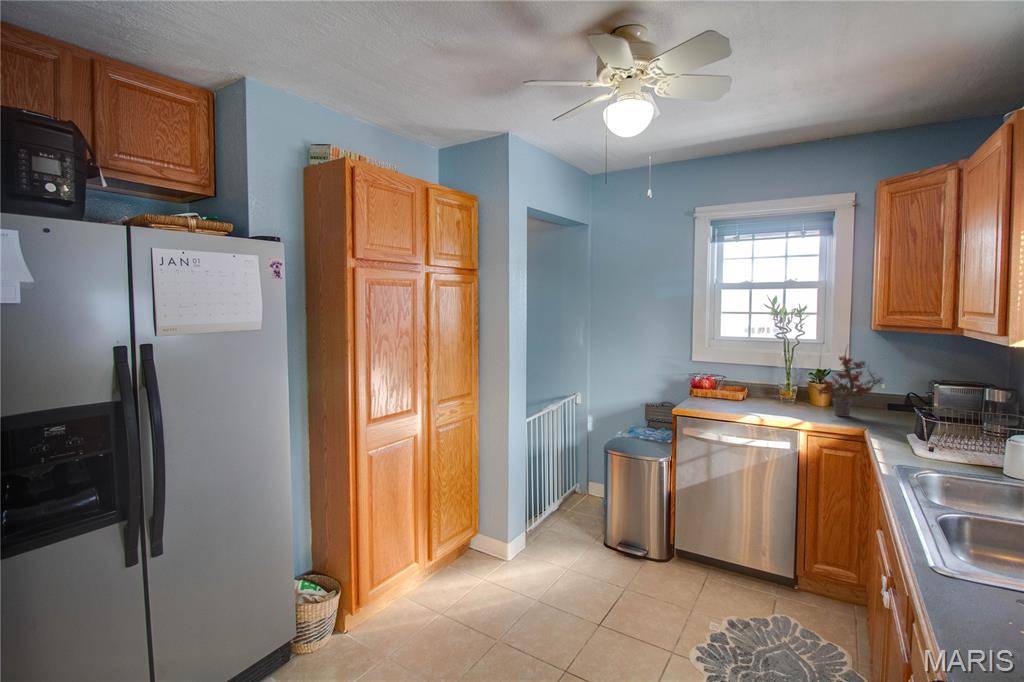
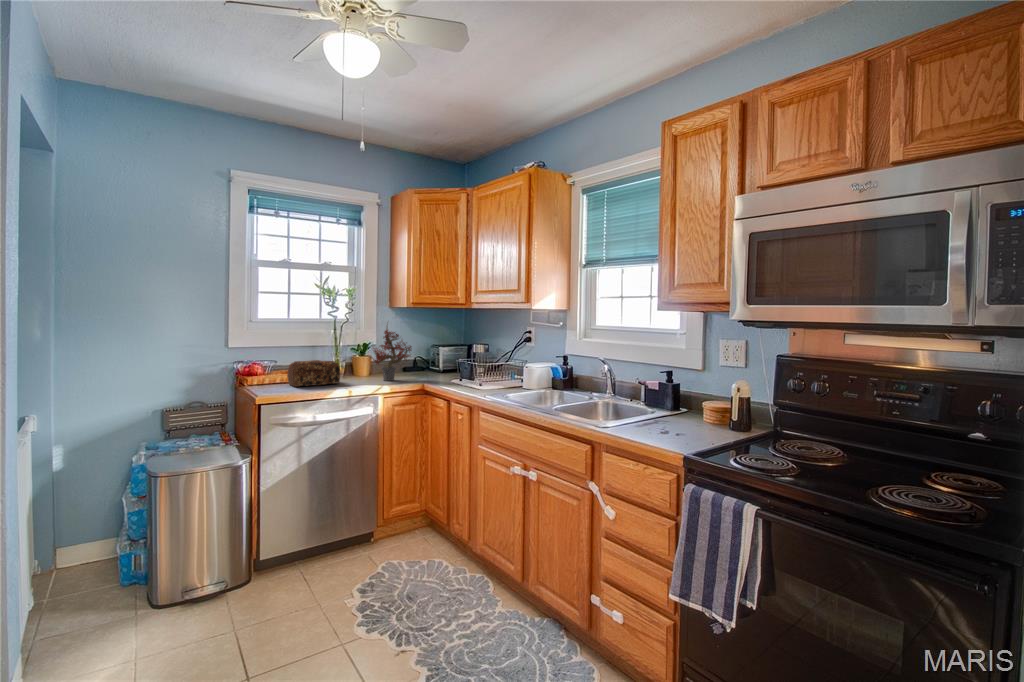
bread loaf: none [724,381,776,409] -> present [287,360,340,387]

